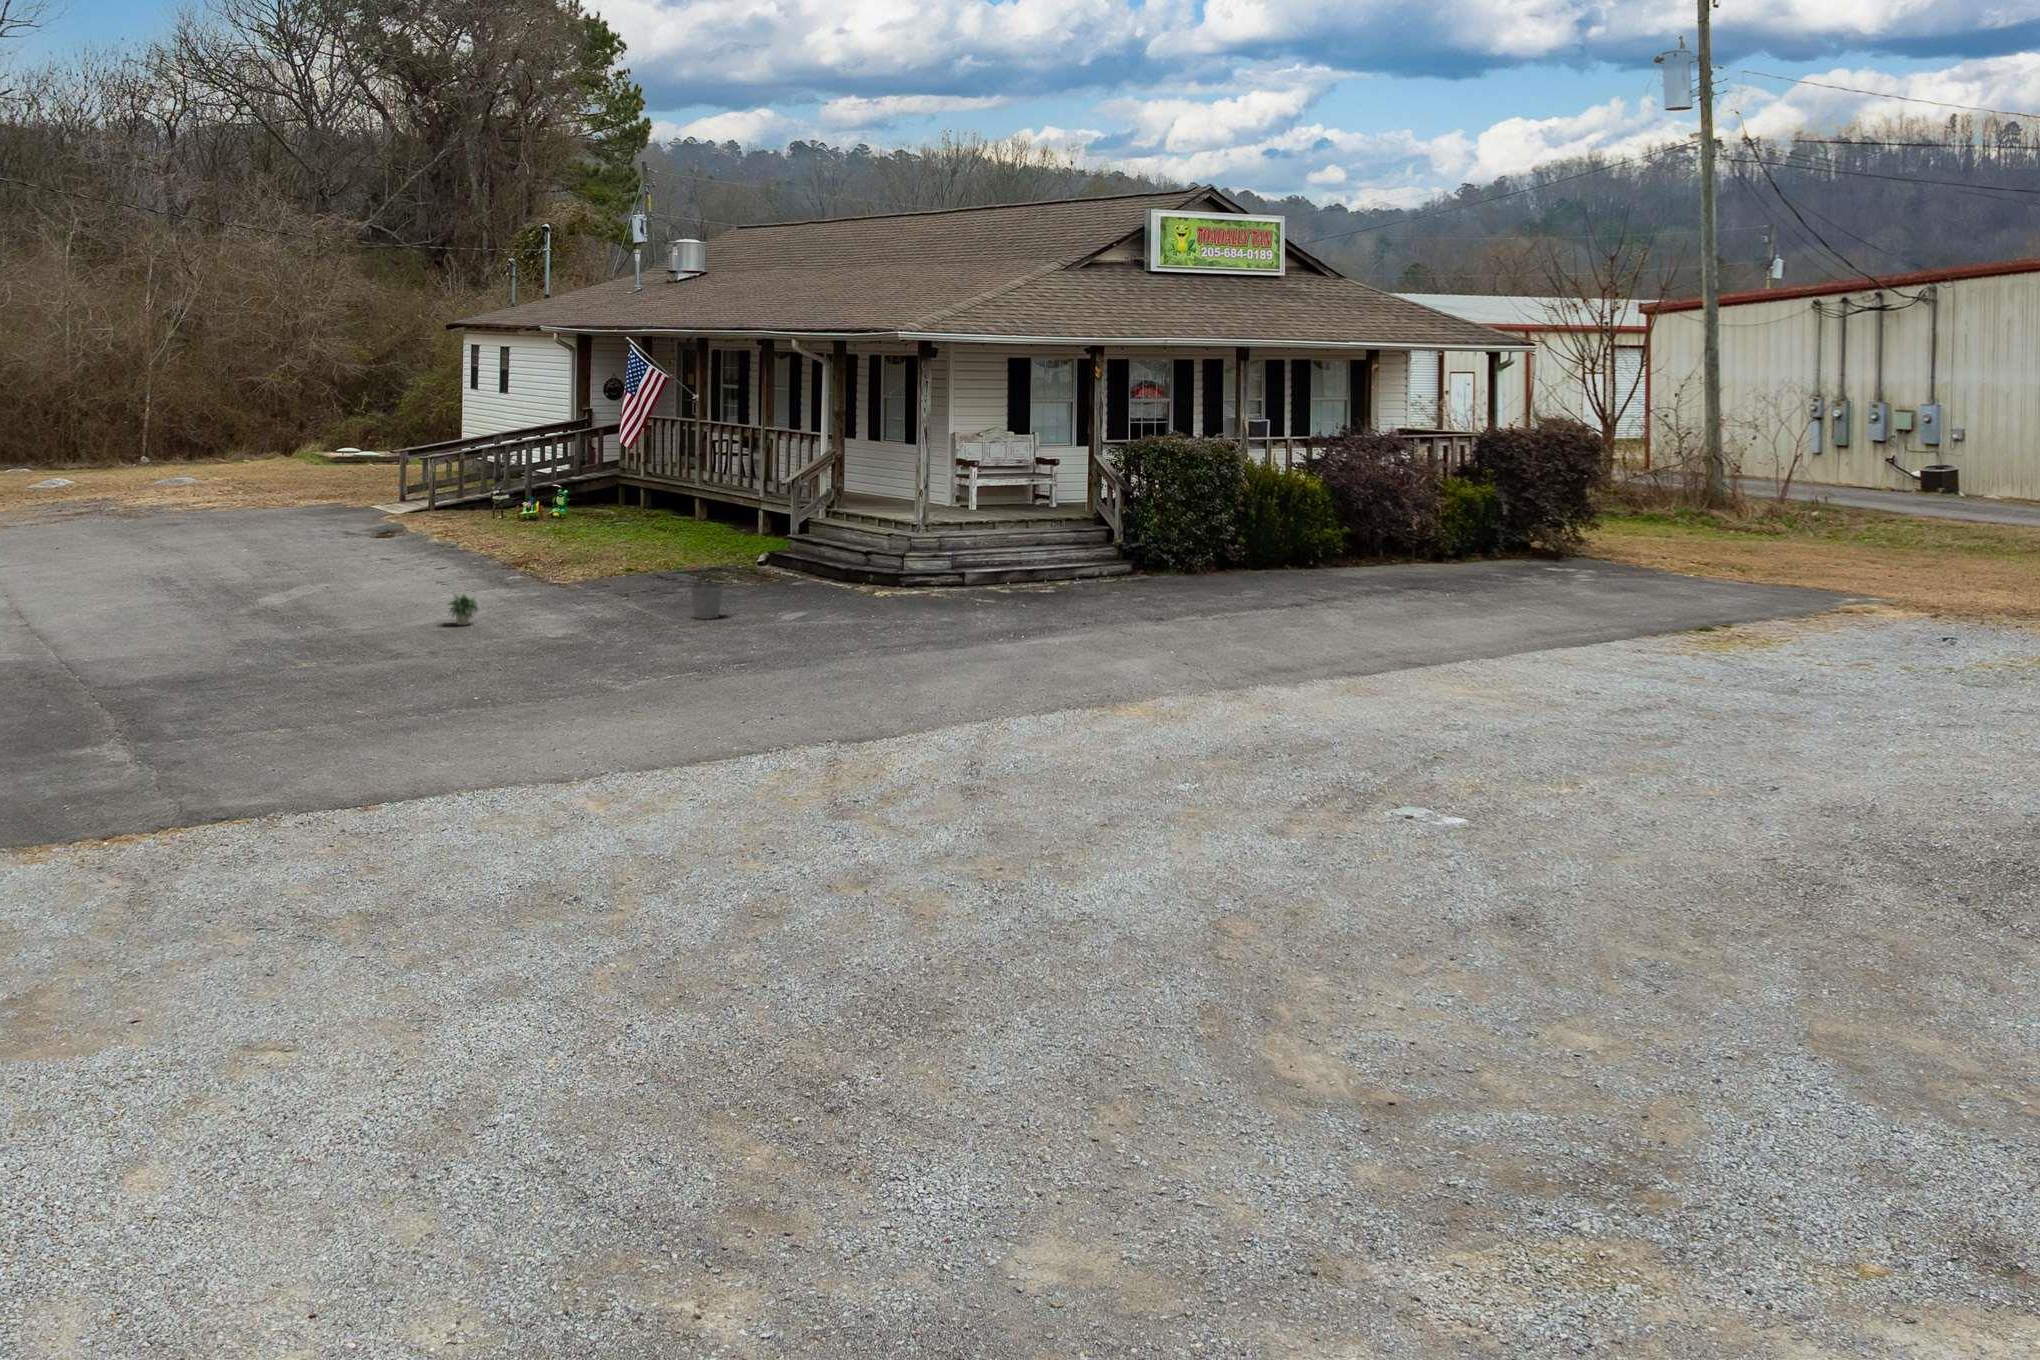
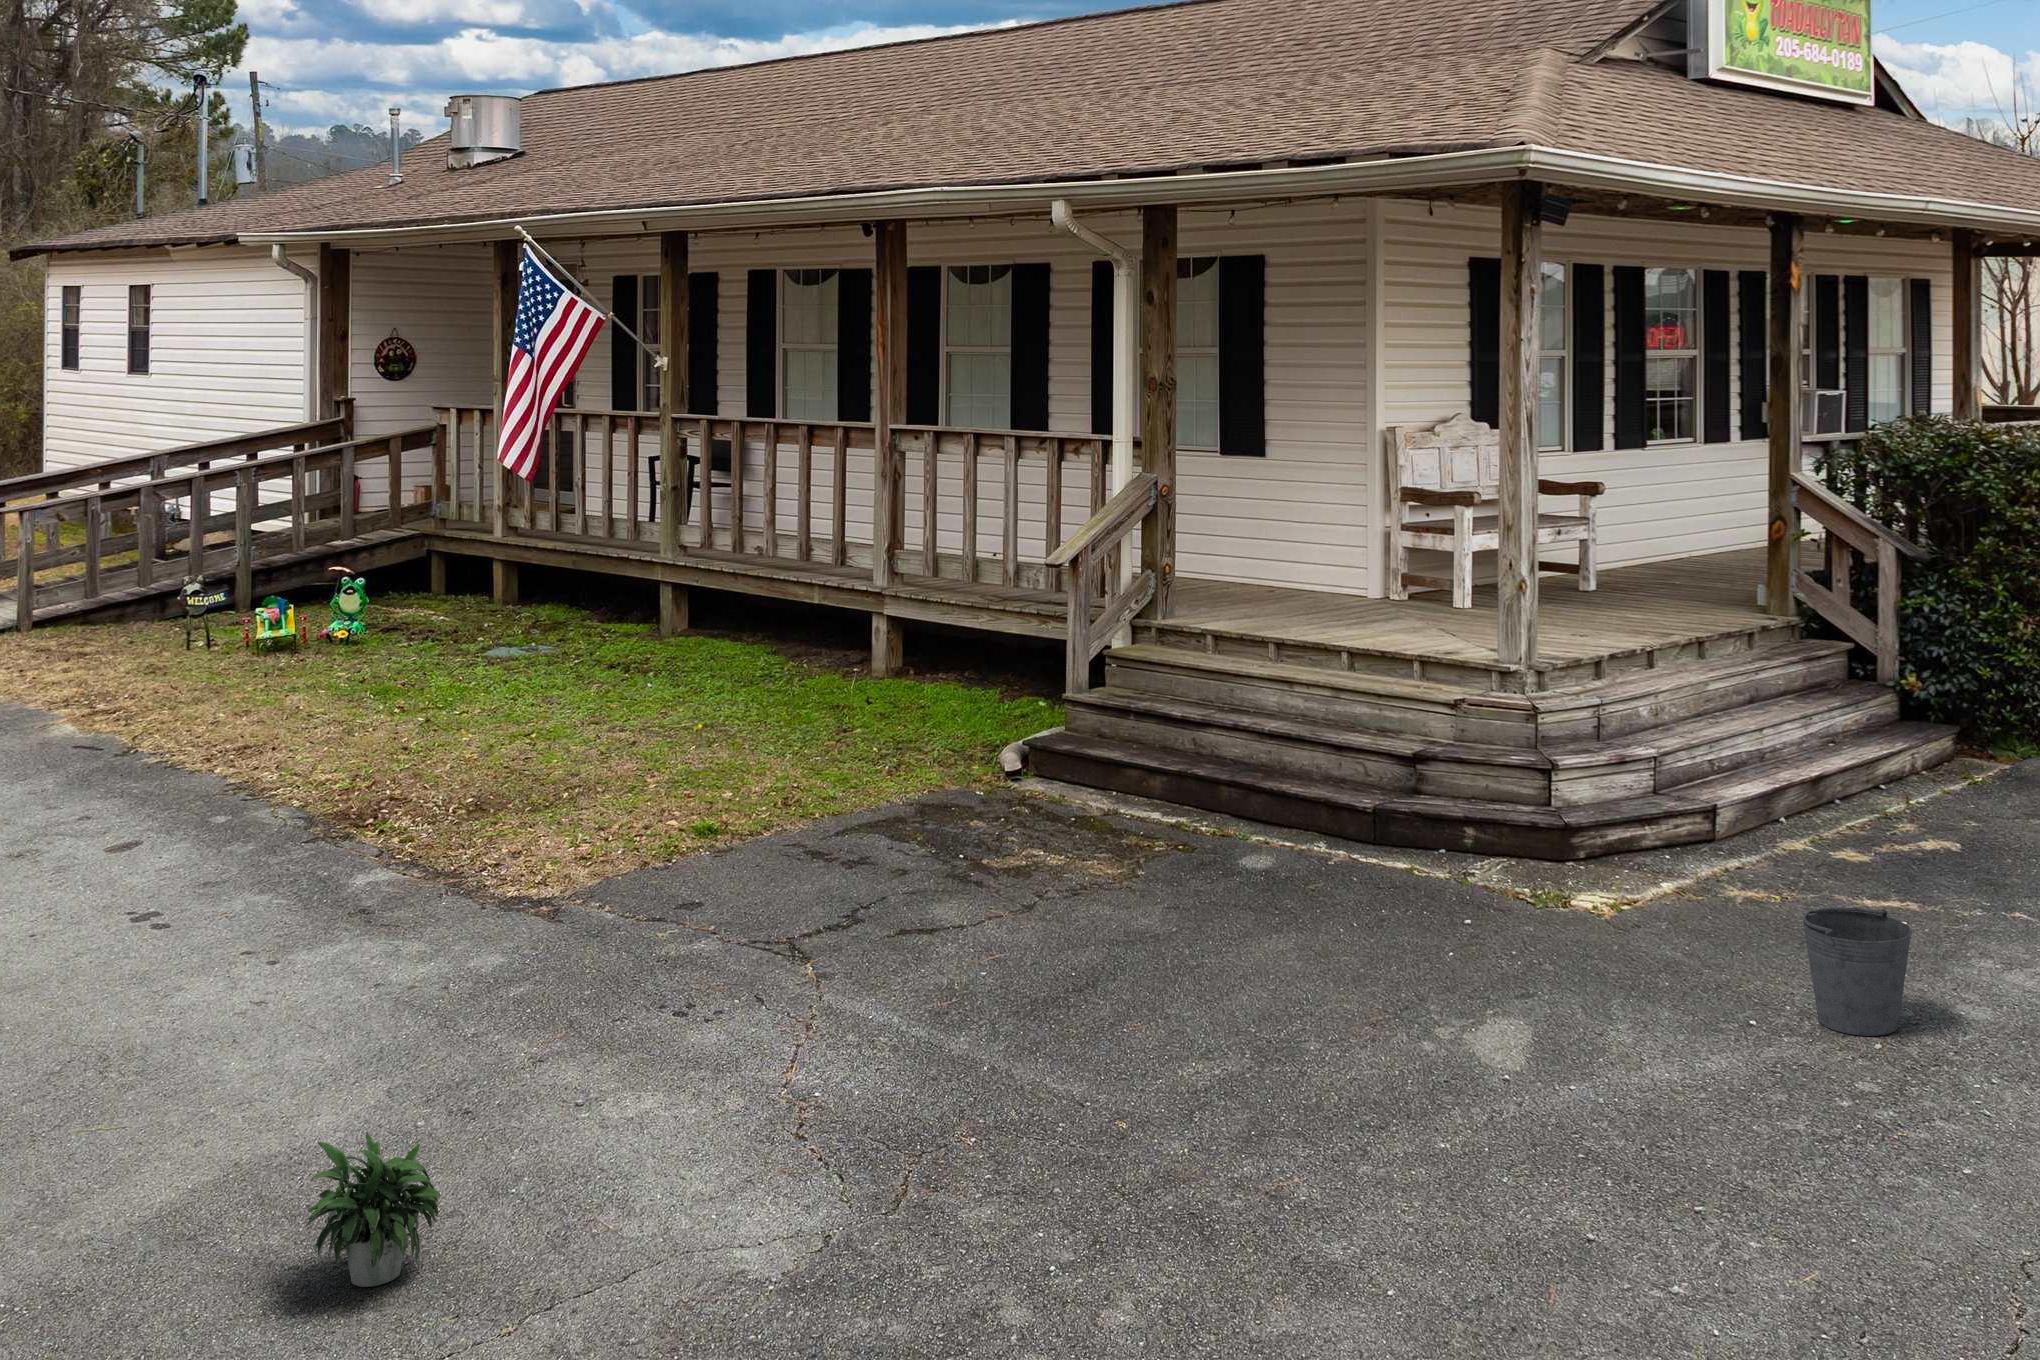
bucket: present [690,584,723,619] -> present [1802,908,1912,1036]

